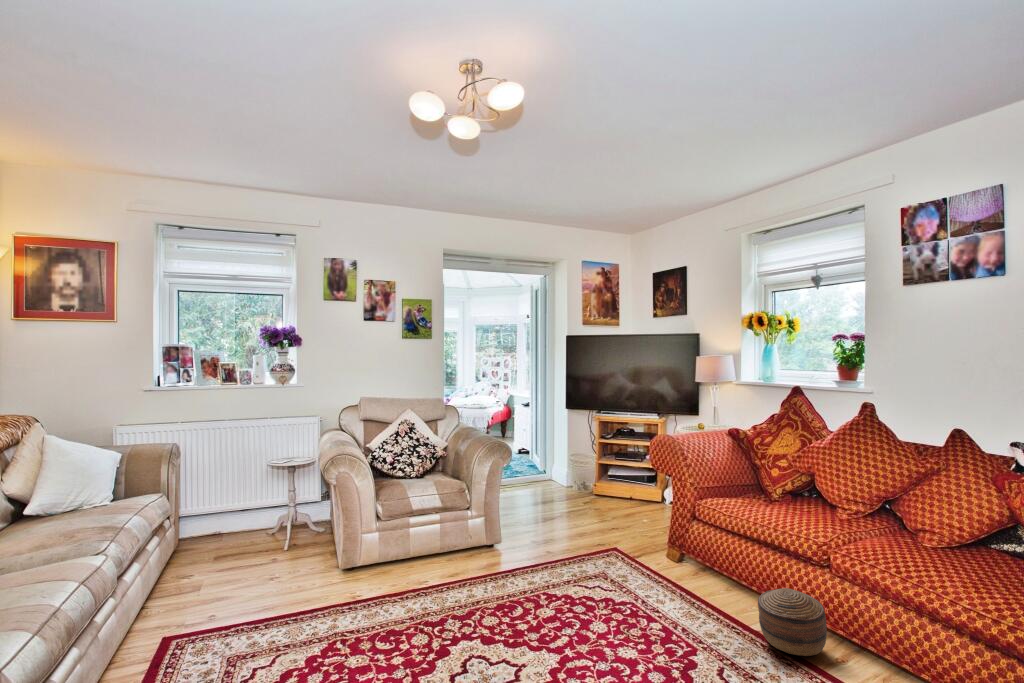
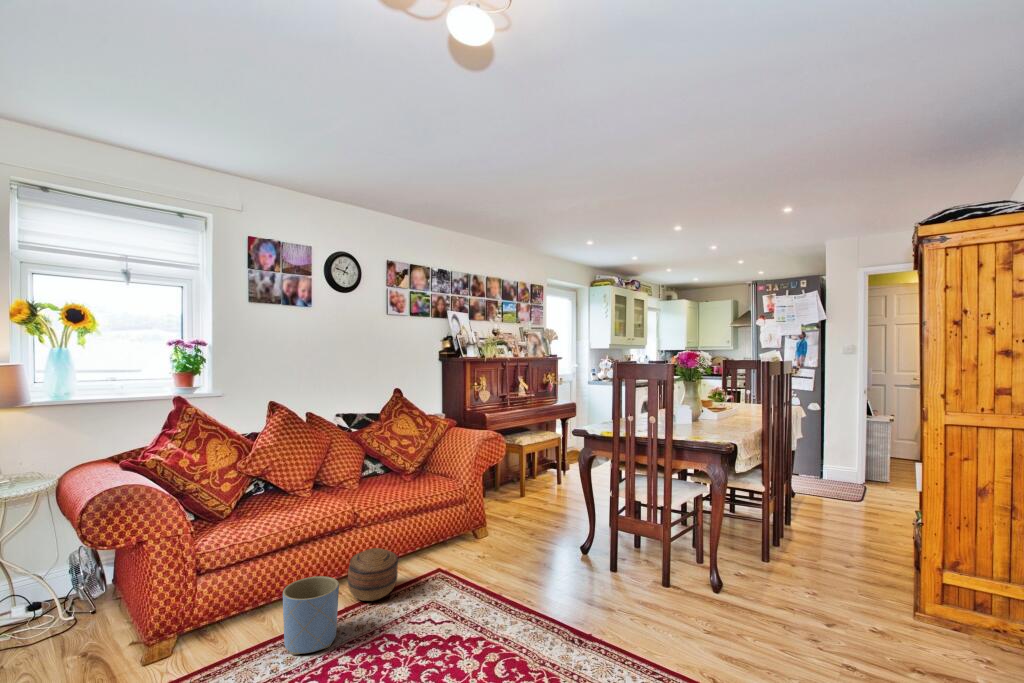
planter: none [662,552,711,619] -> present [283,576,339,655]

